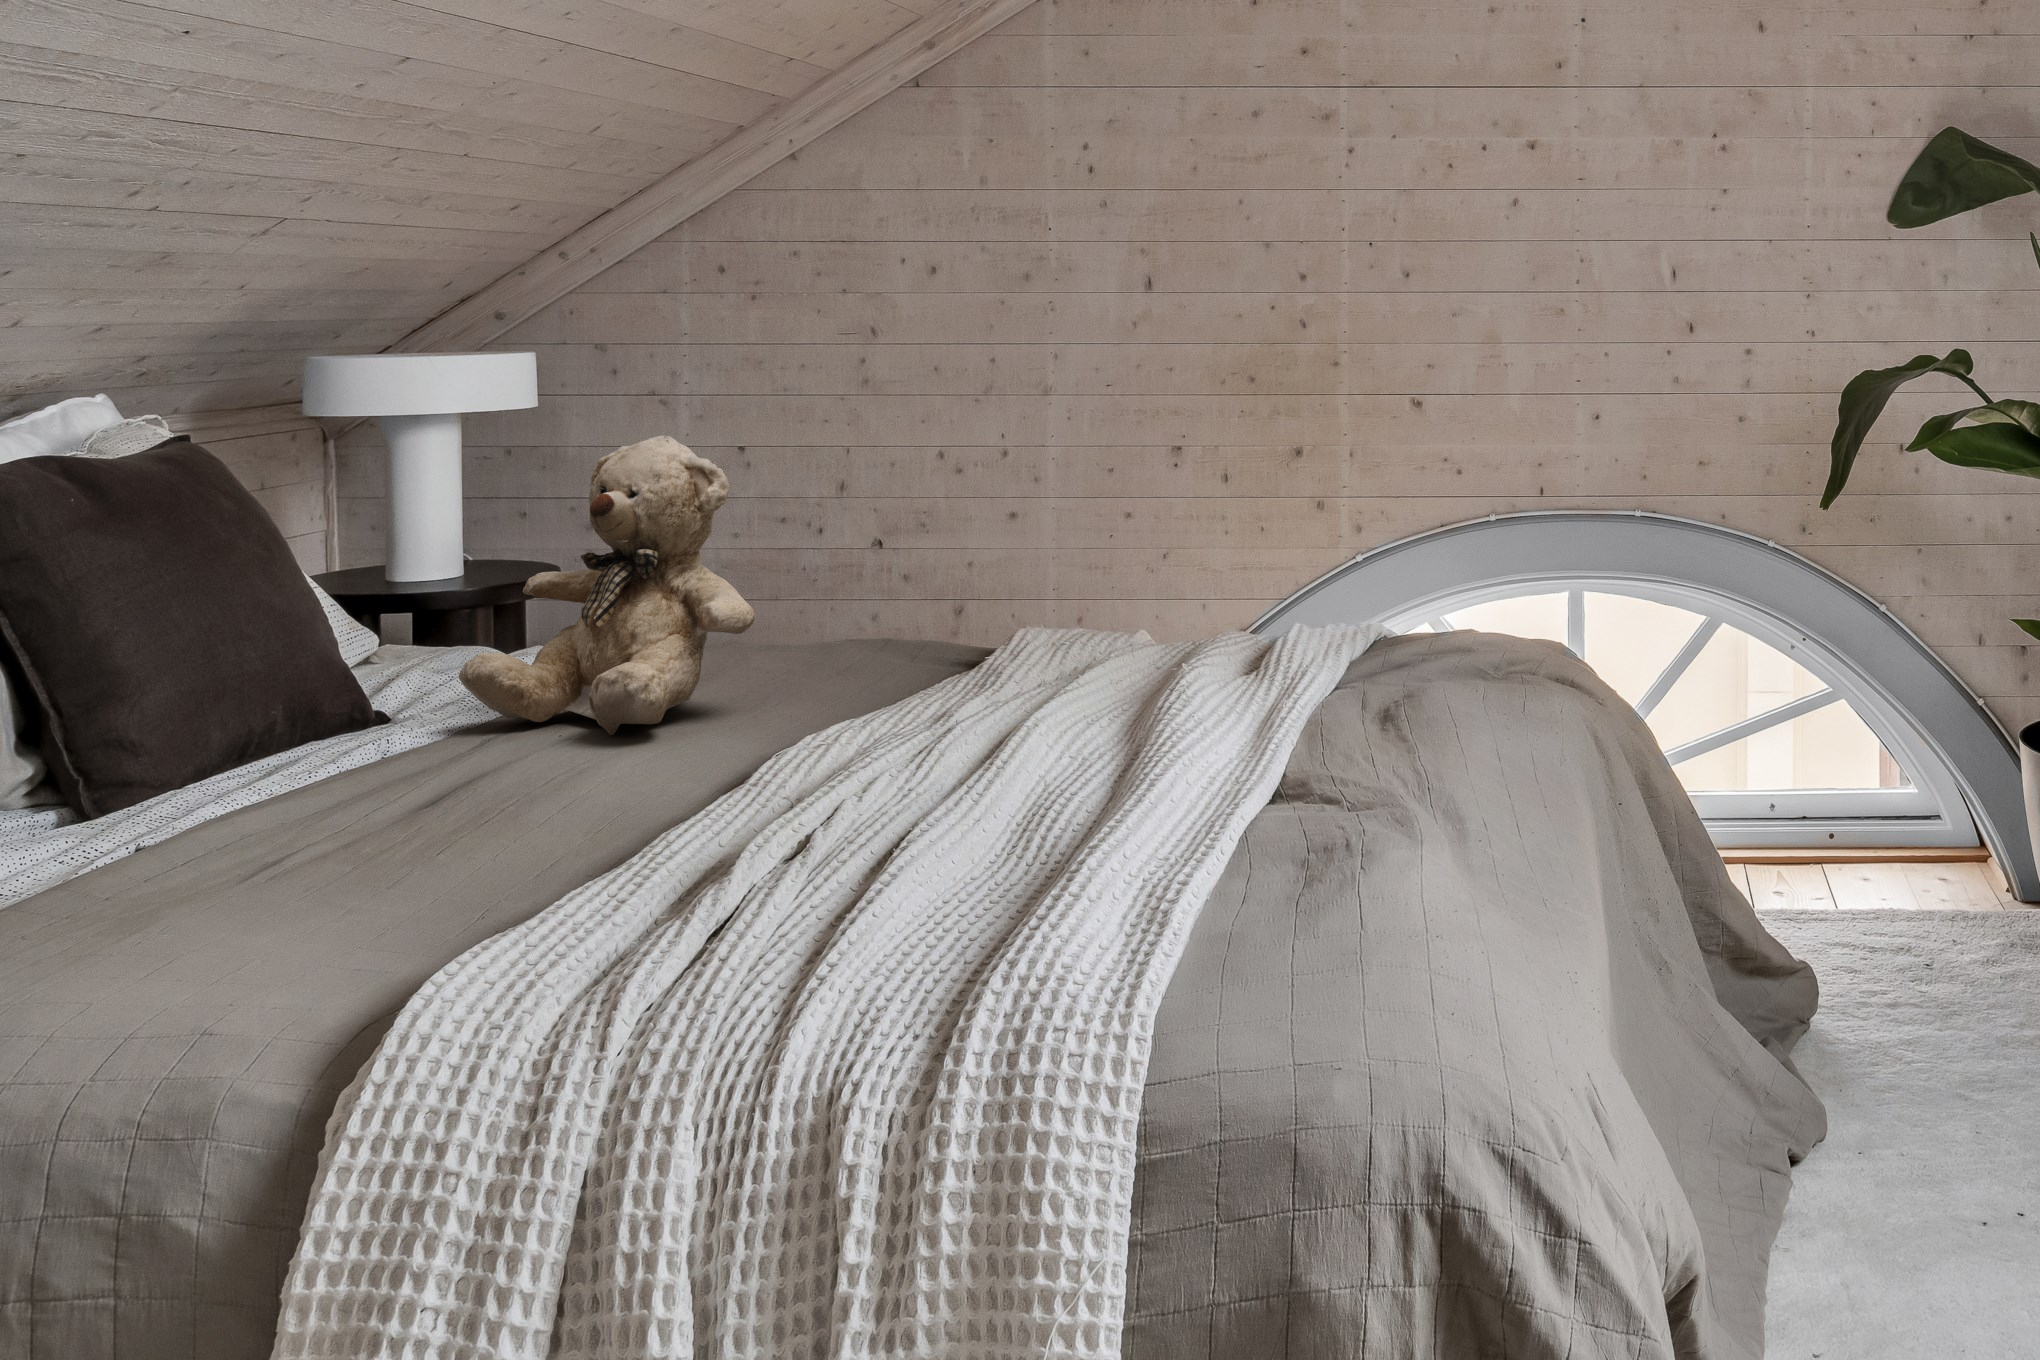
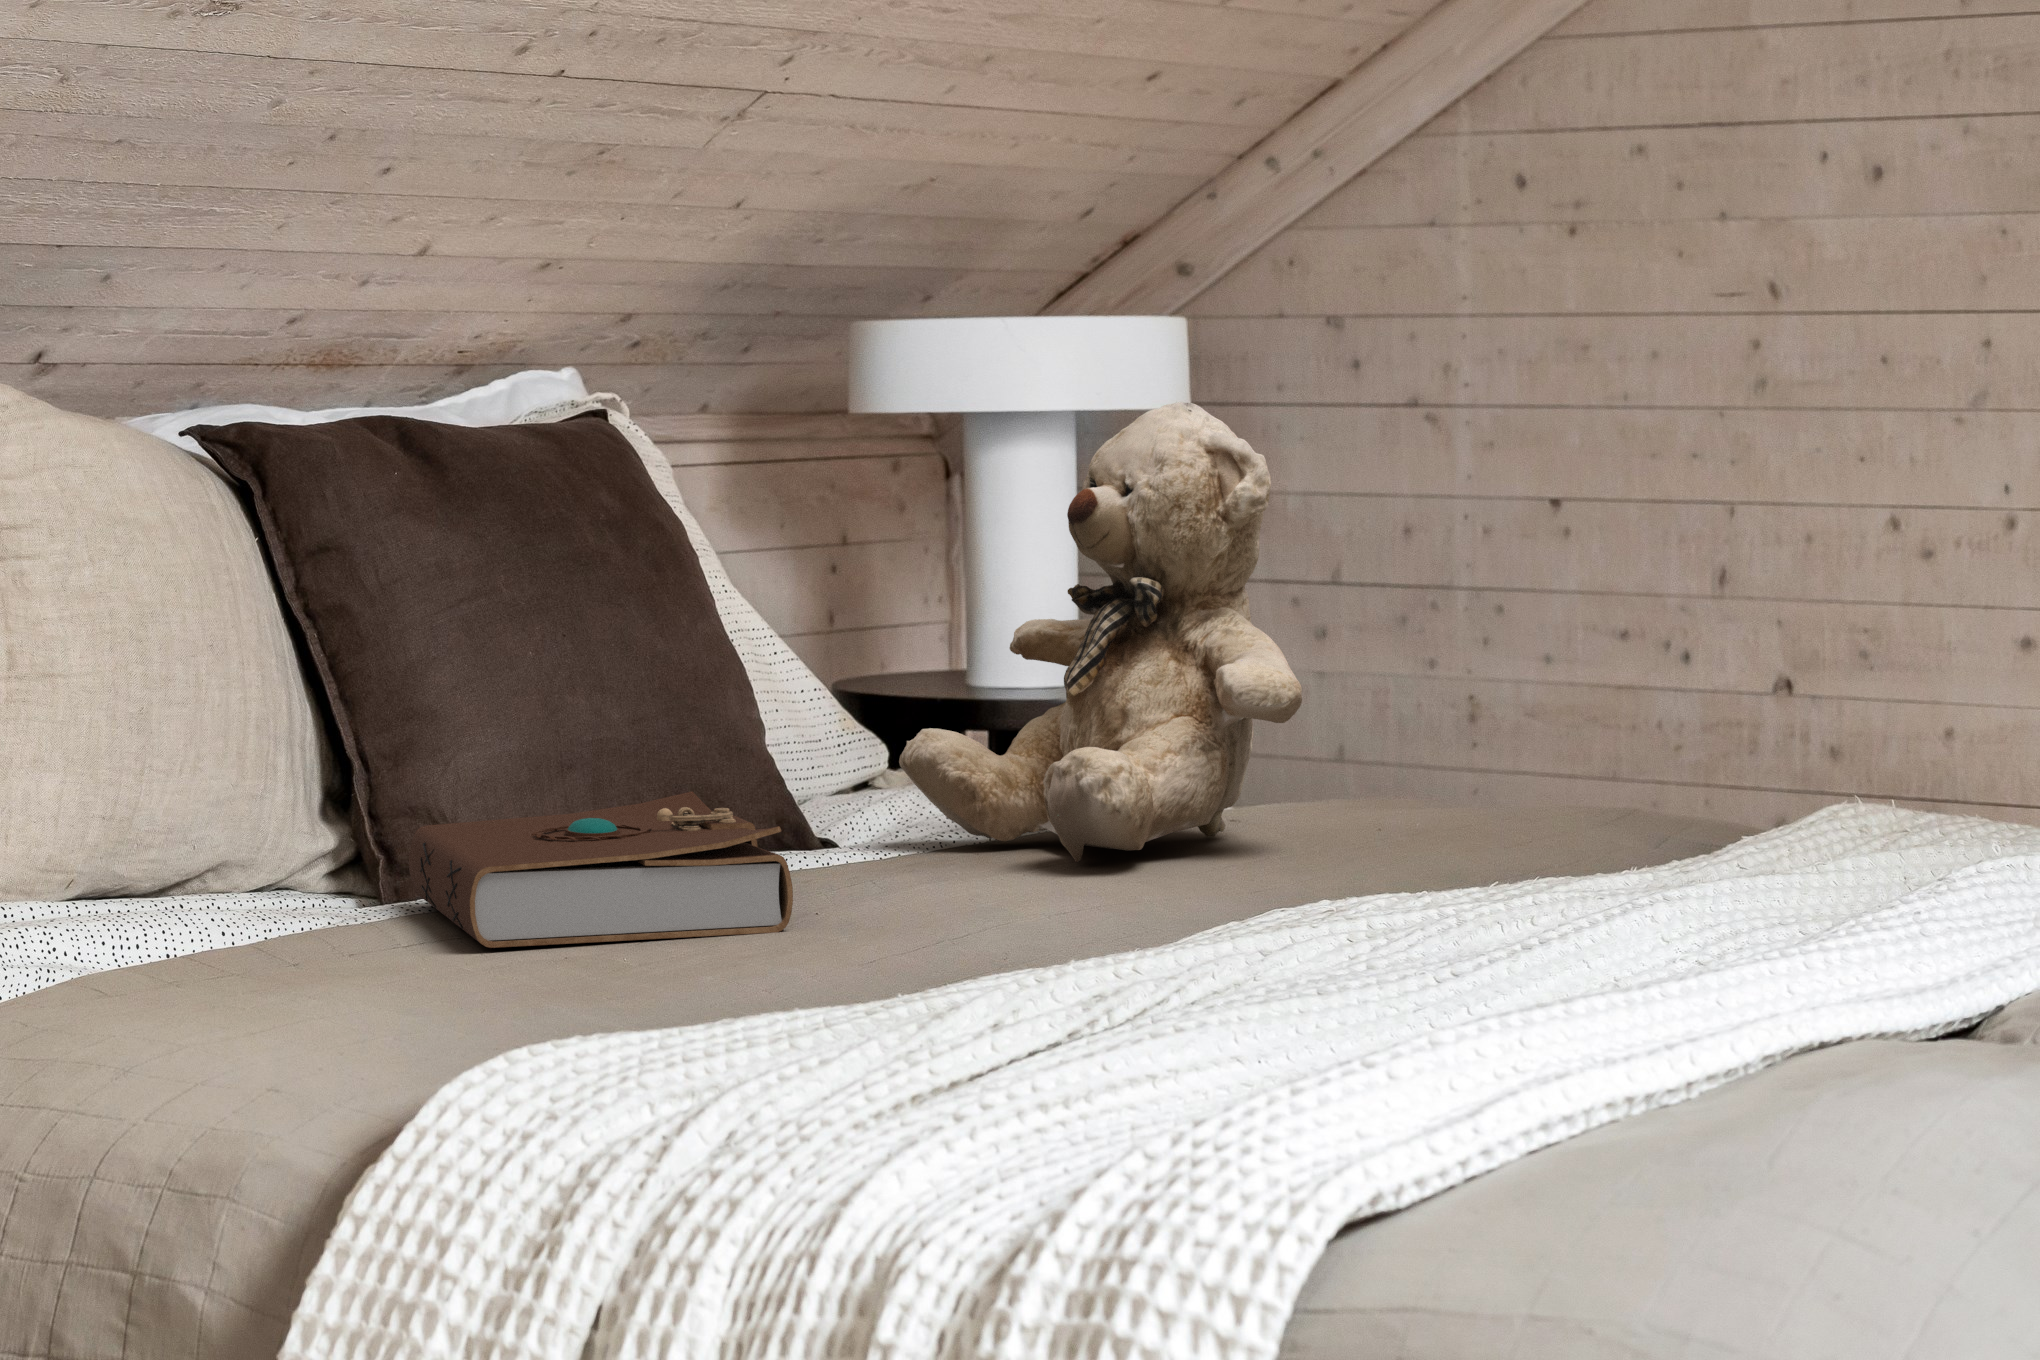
book: none [114,723,478,874] -> present [409,791,793,948]

